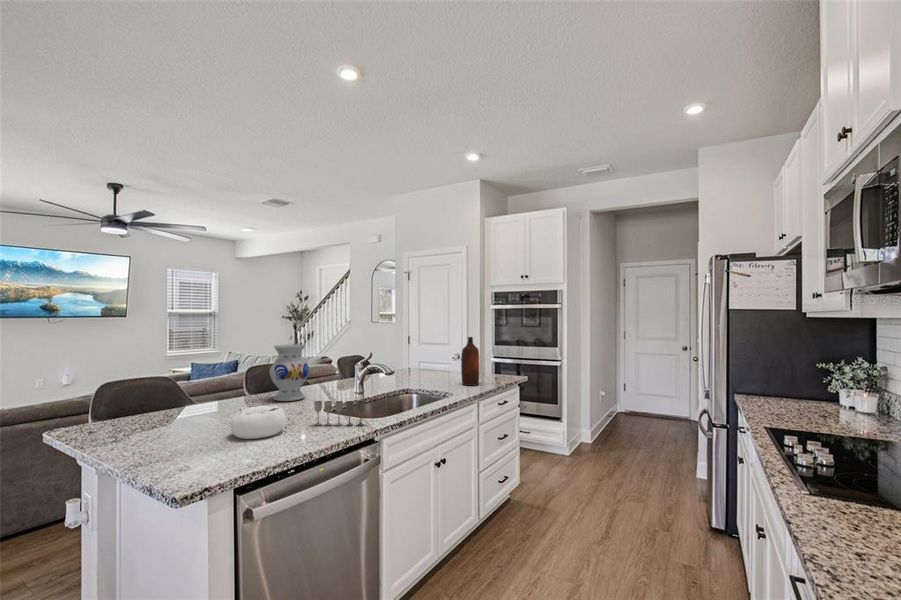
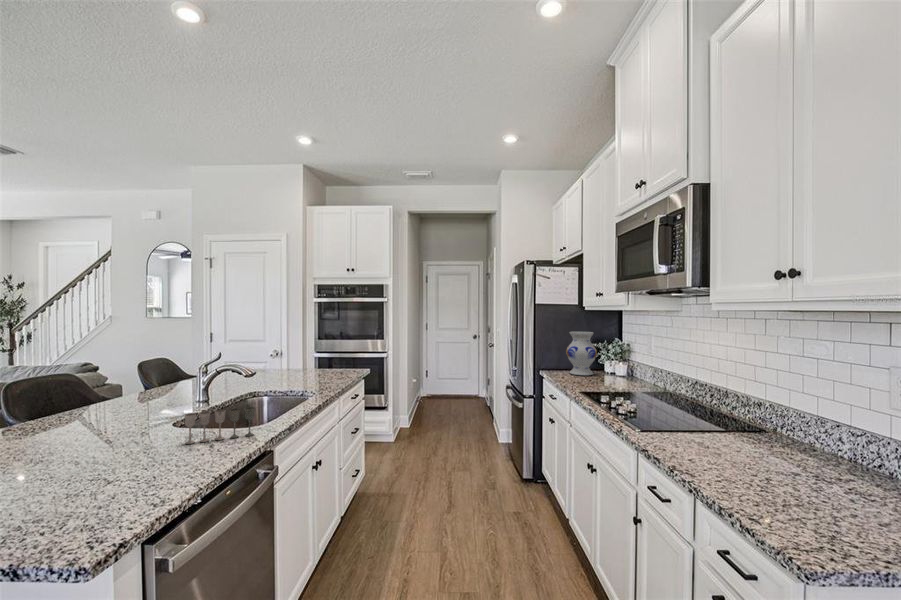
bottle: present [461,337,479,386] -> none [313,331,333,382]
vase: present [270,344,309,401] -> present [566,332,597,376]
decorative bowl: present [230,405,285,439] -> none [64,424,152,477]

